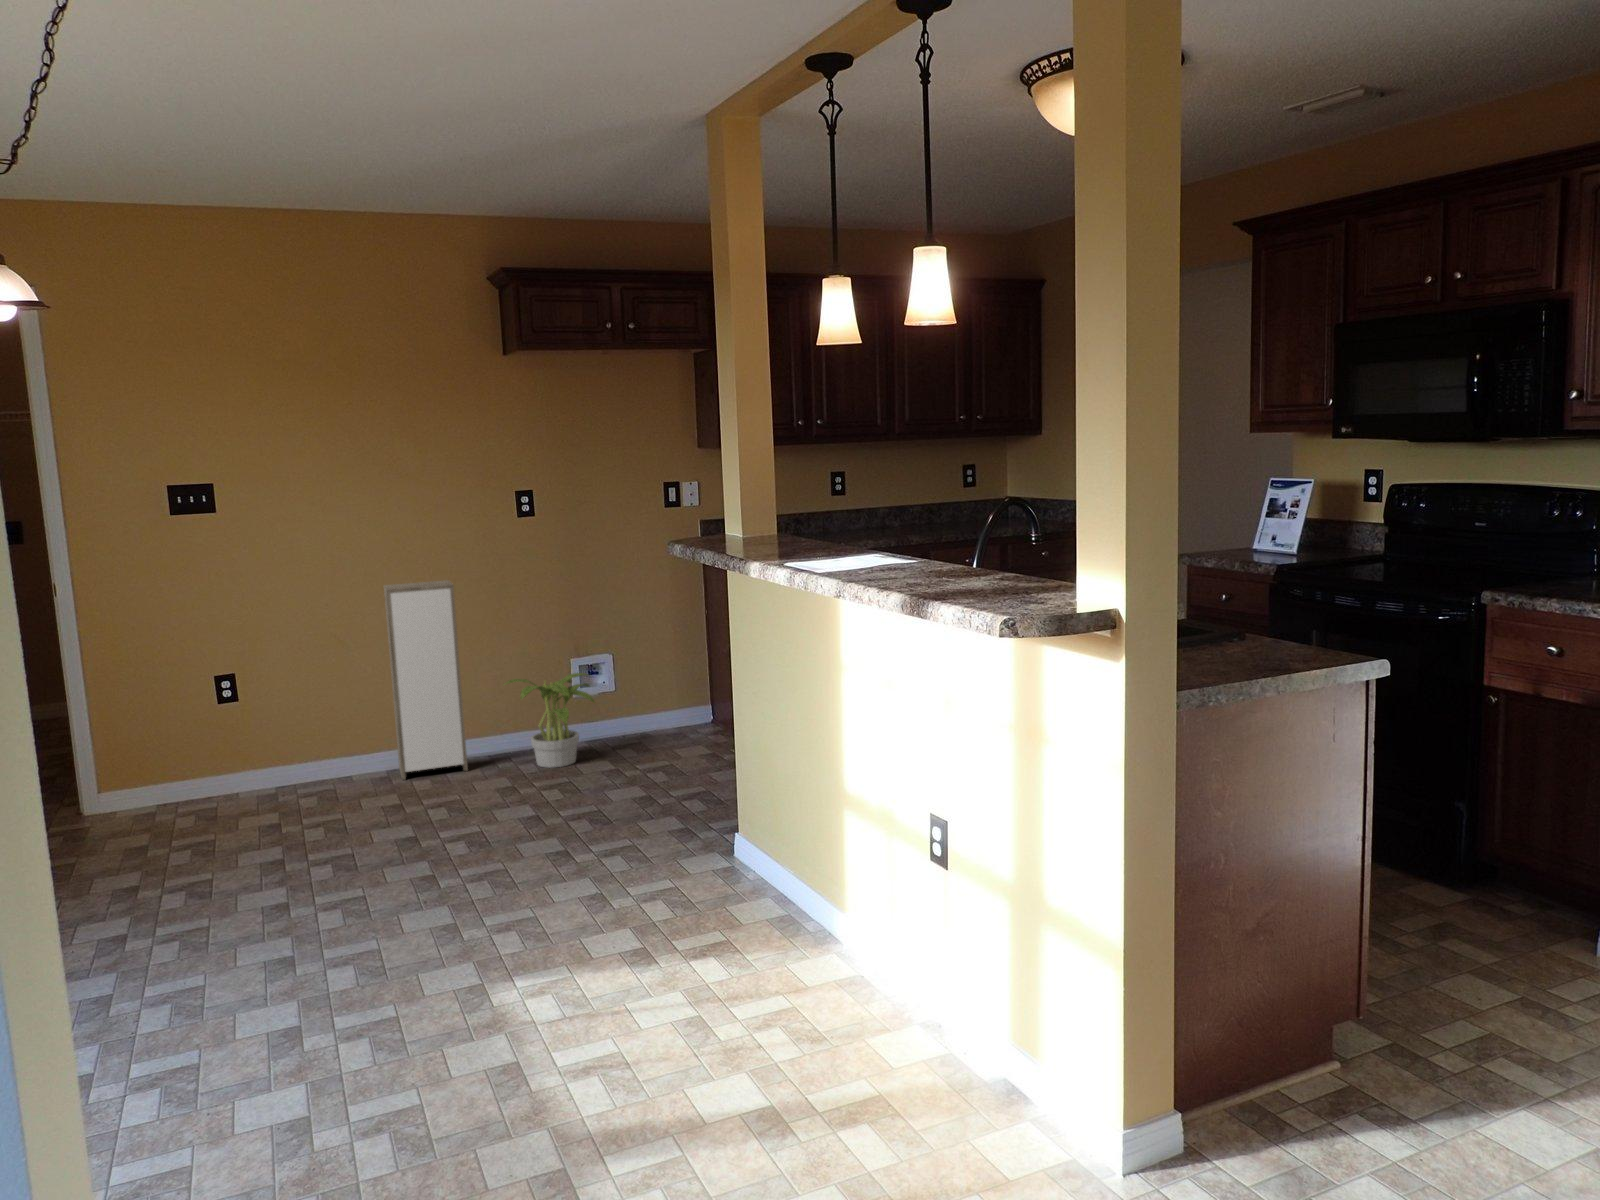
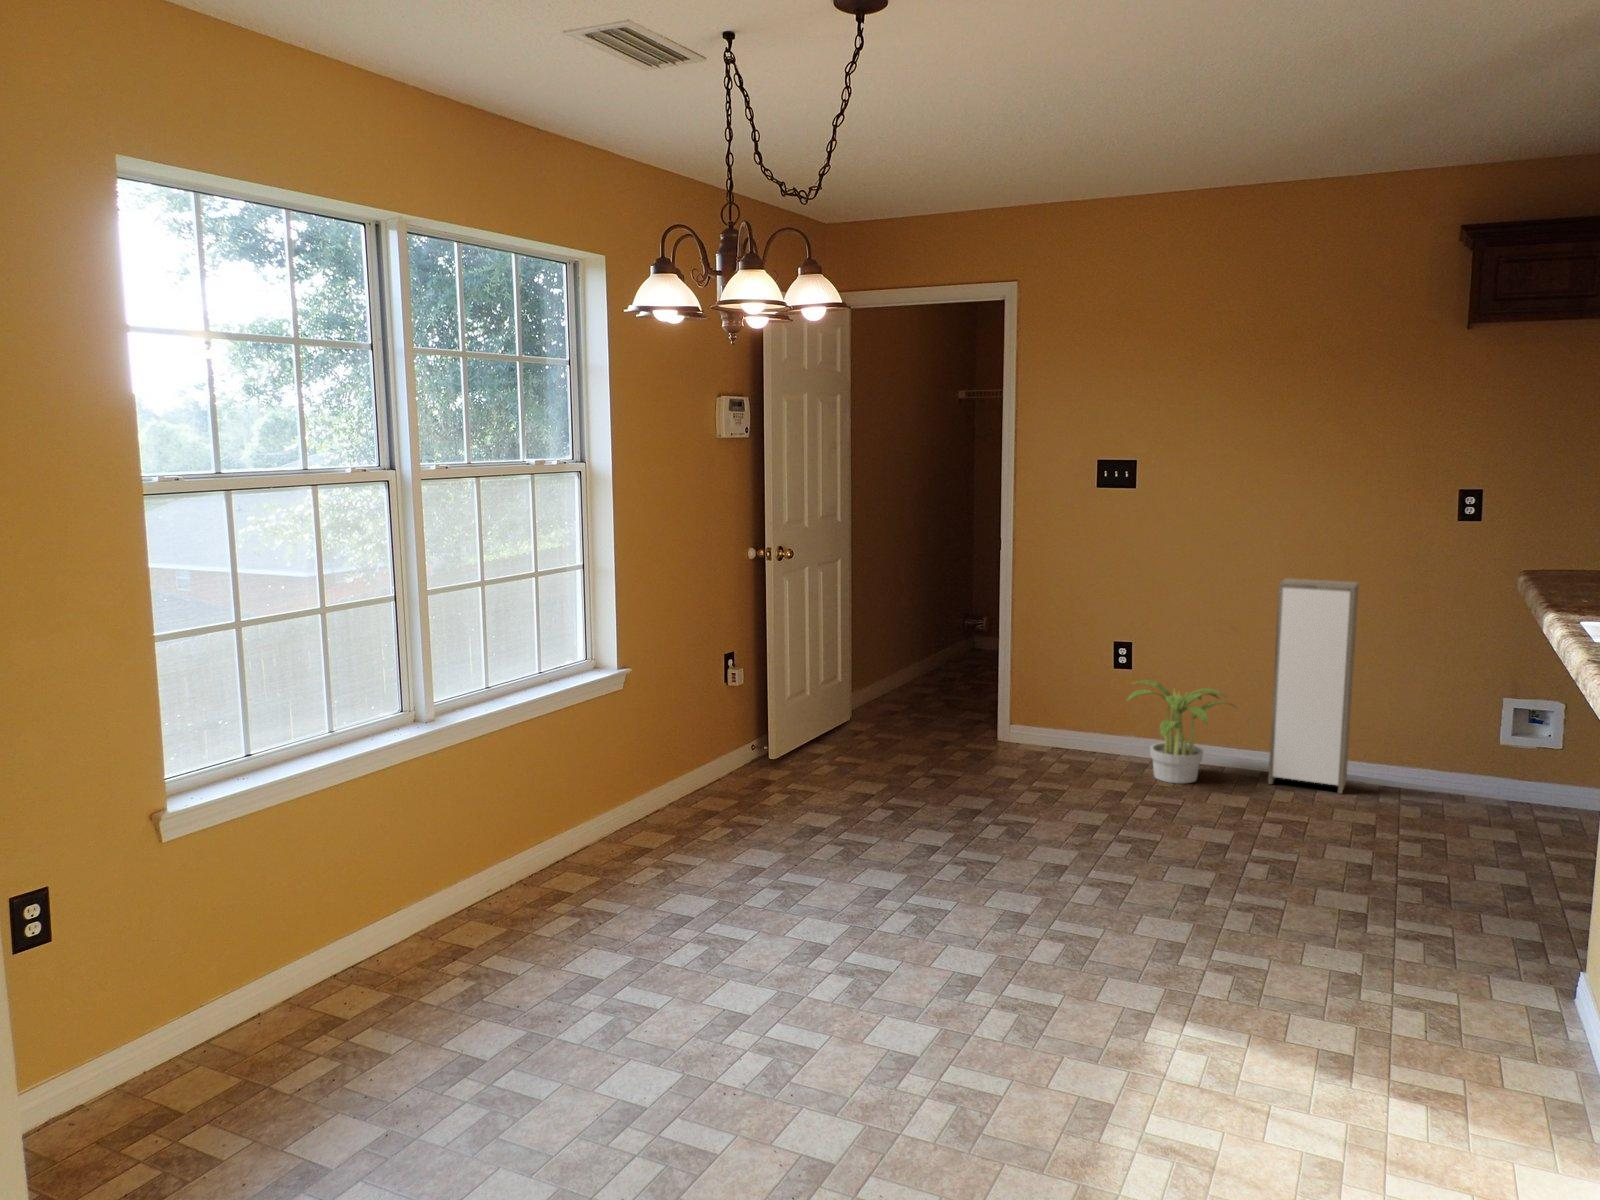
potted plant: present [505,673,595,768] -> present [1127,680,1235,783]

